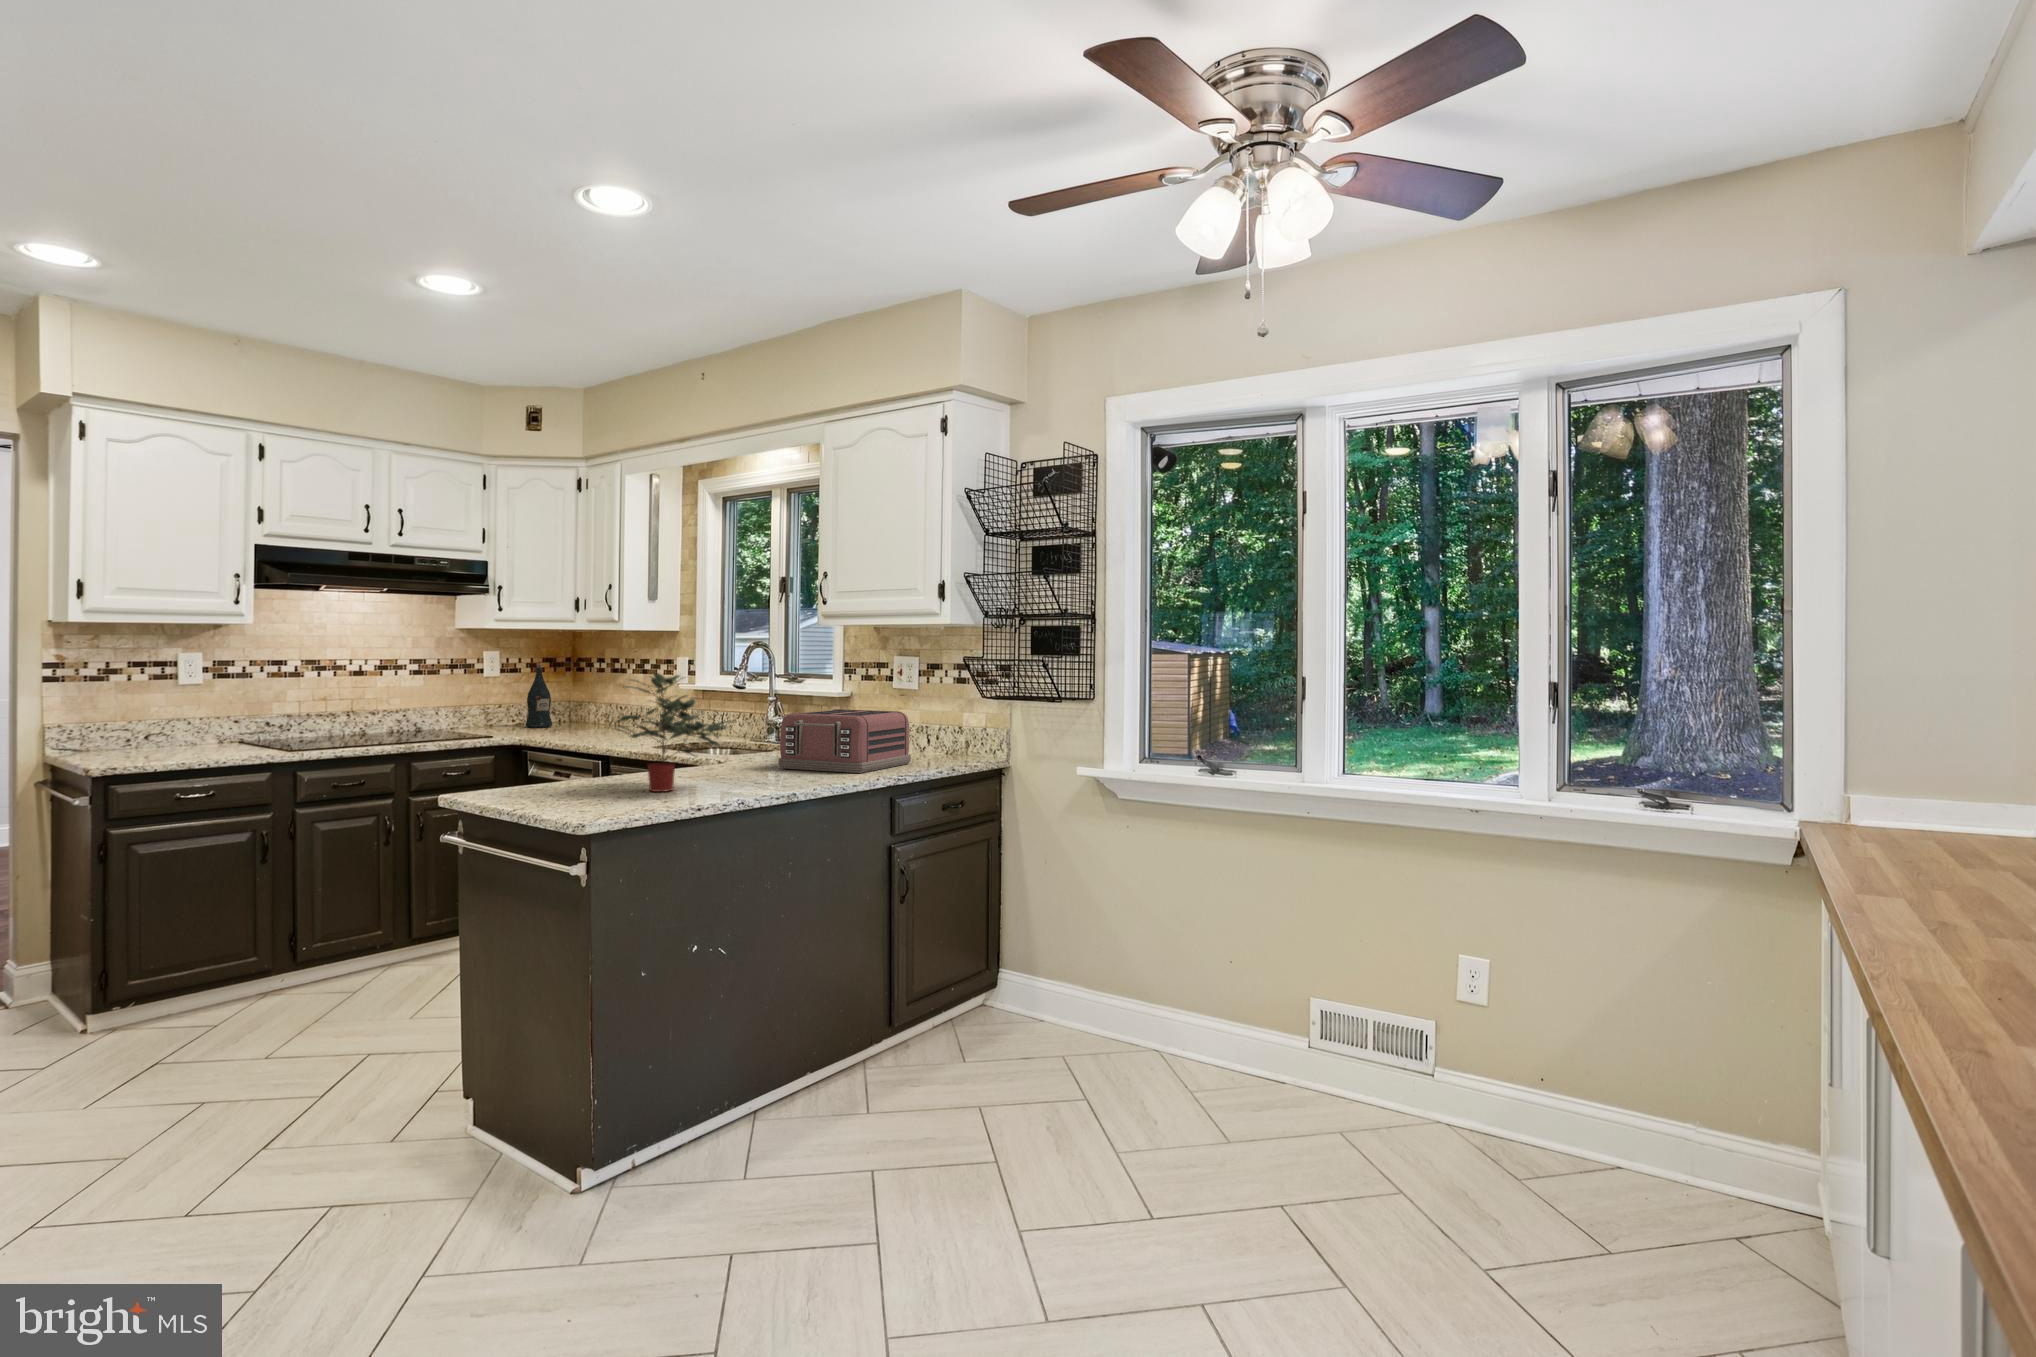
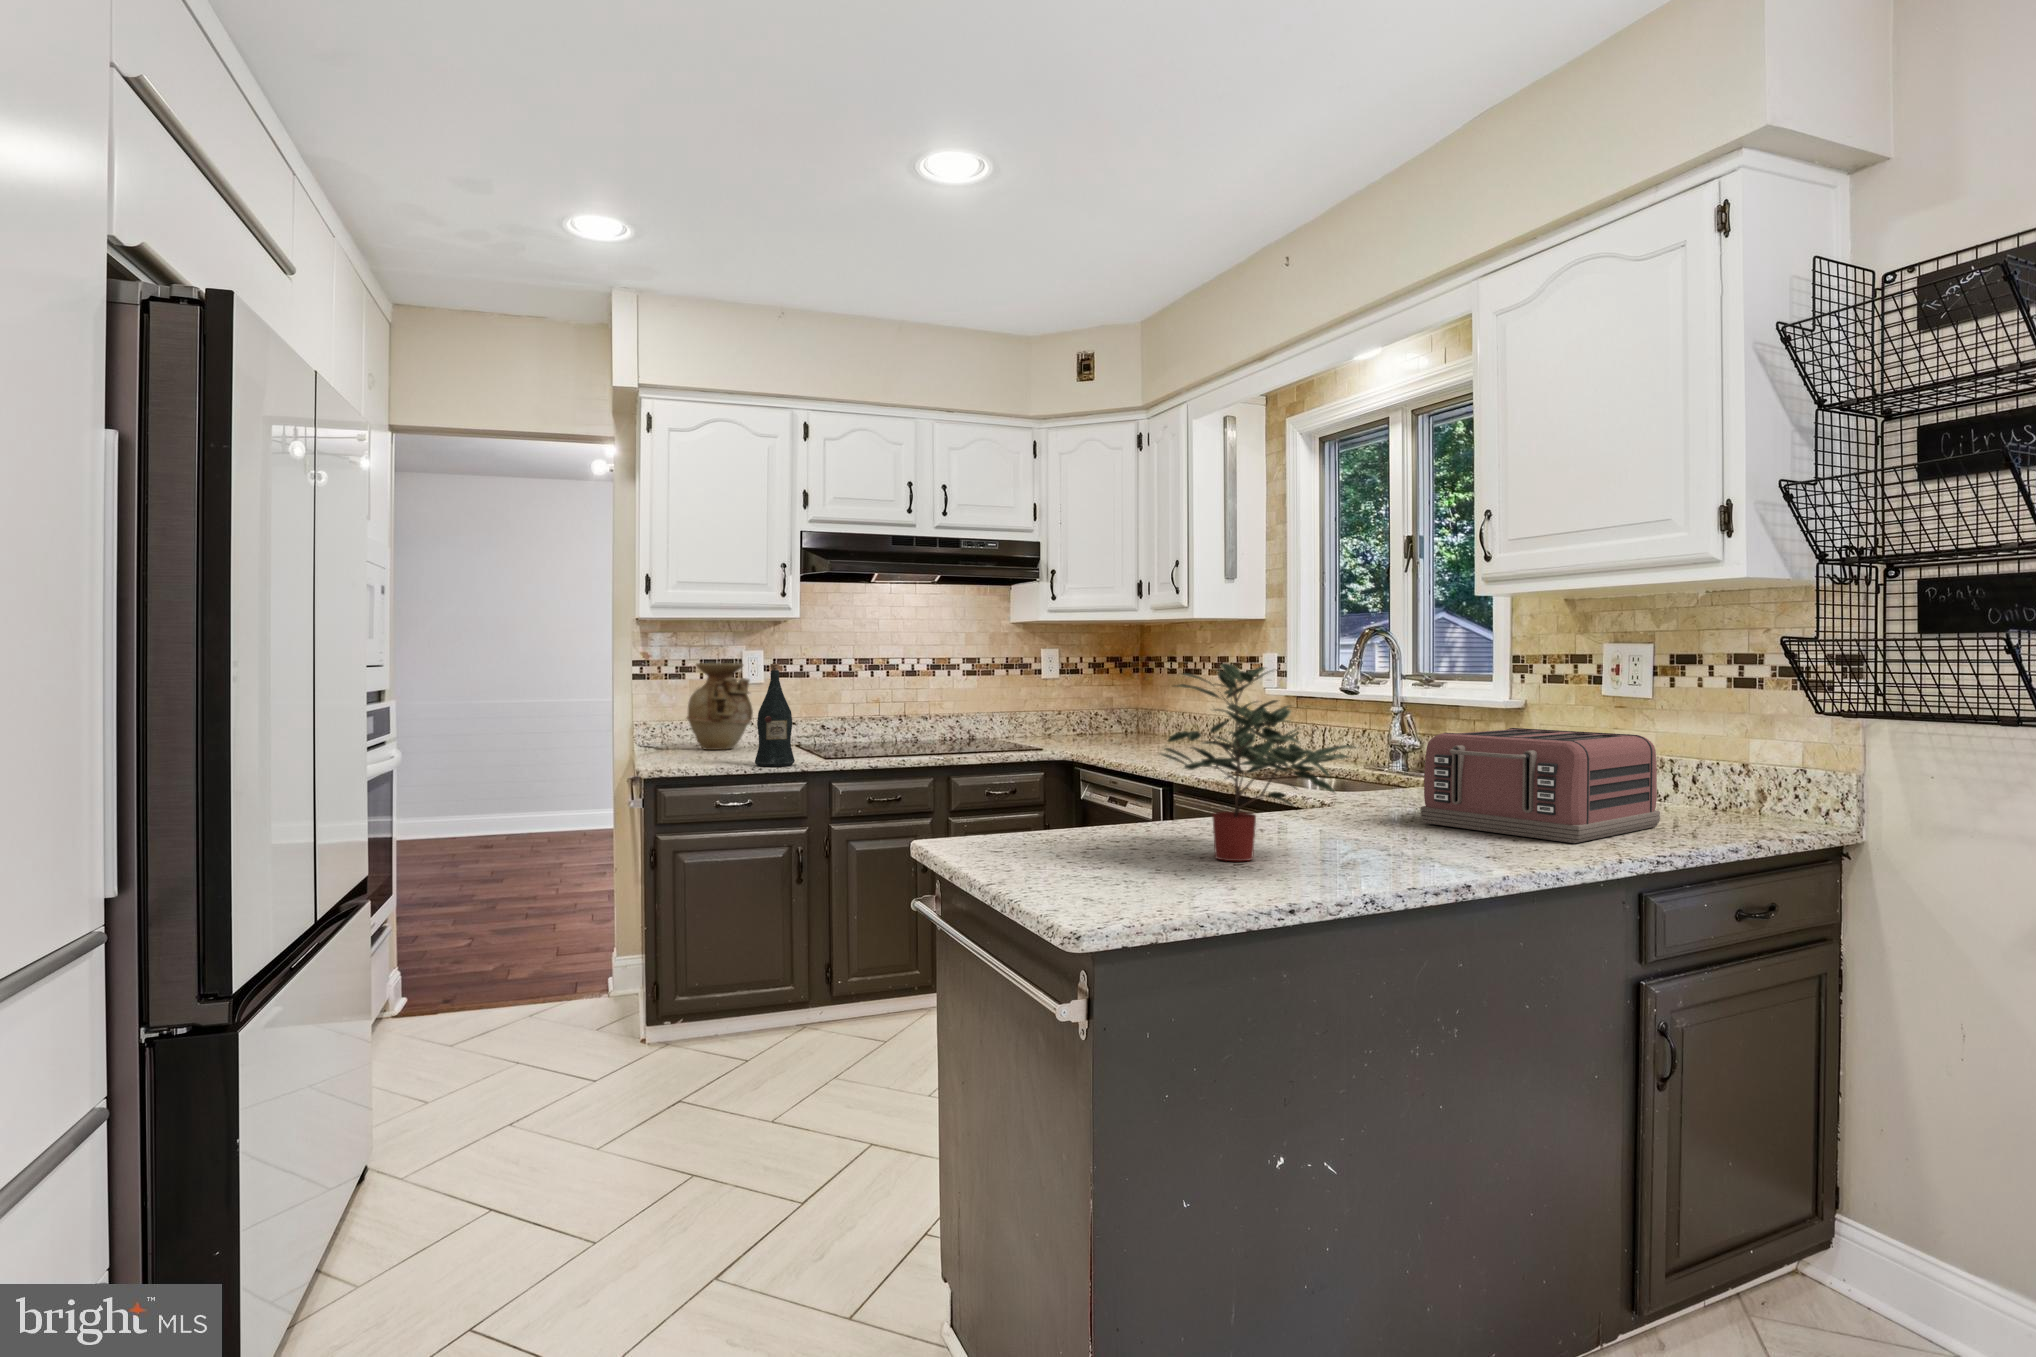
wine bottle: present [525,663,552,728] -> present [755,664,795,766]
vase: none [109,665,189,747] -> present [687,663,753,750]

